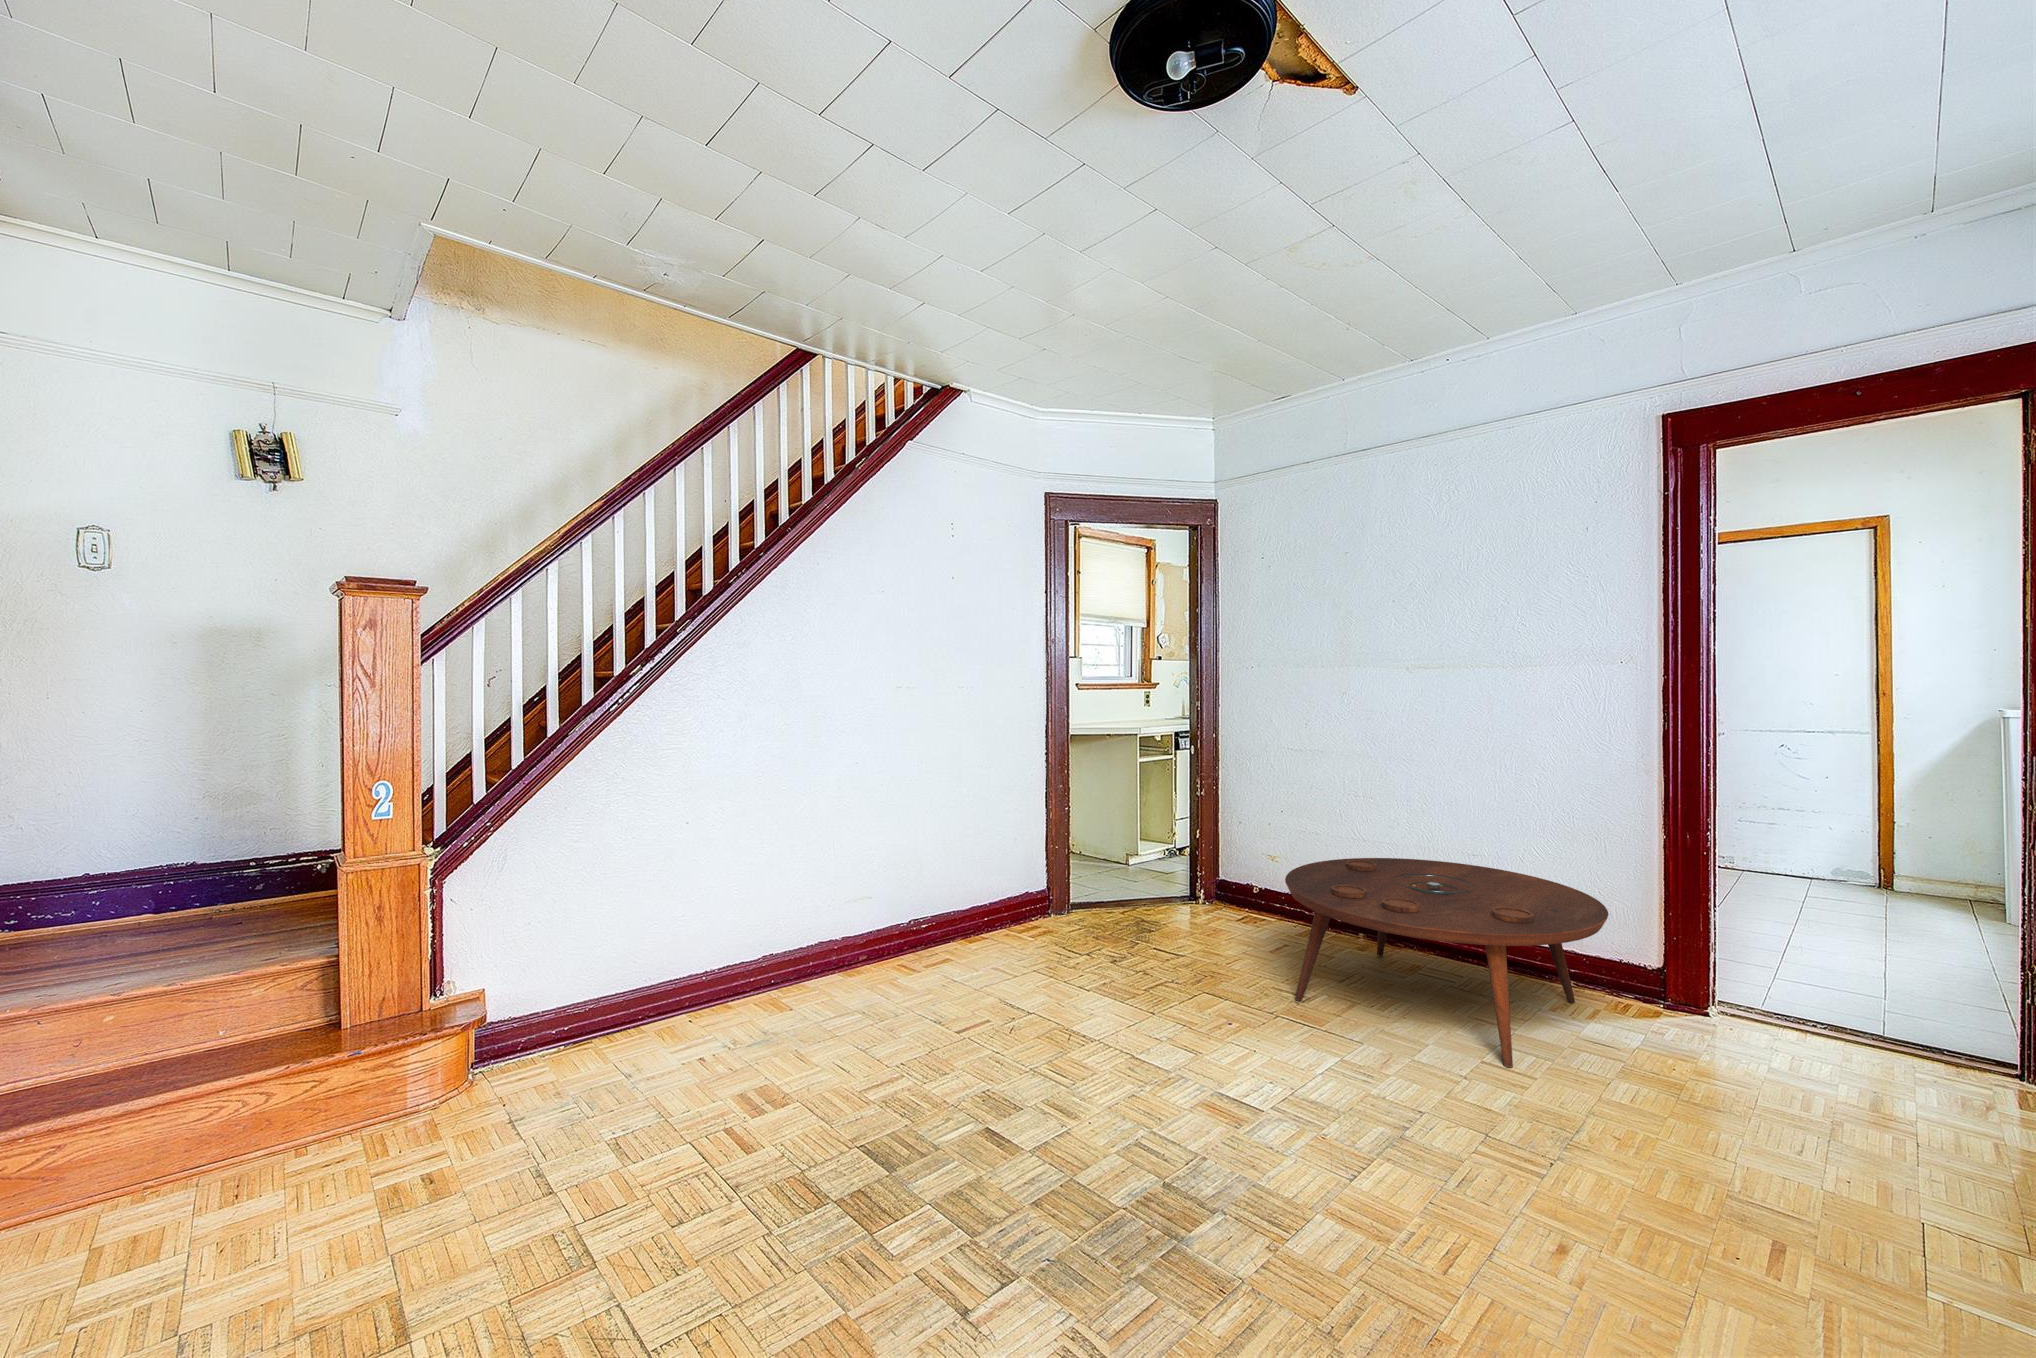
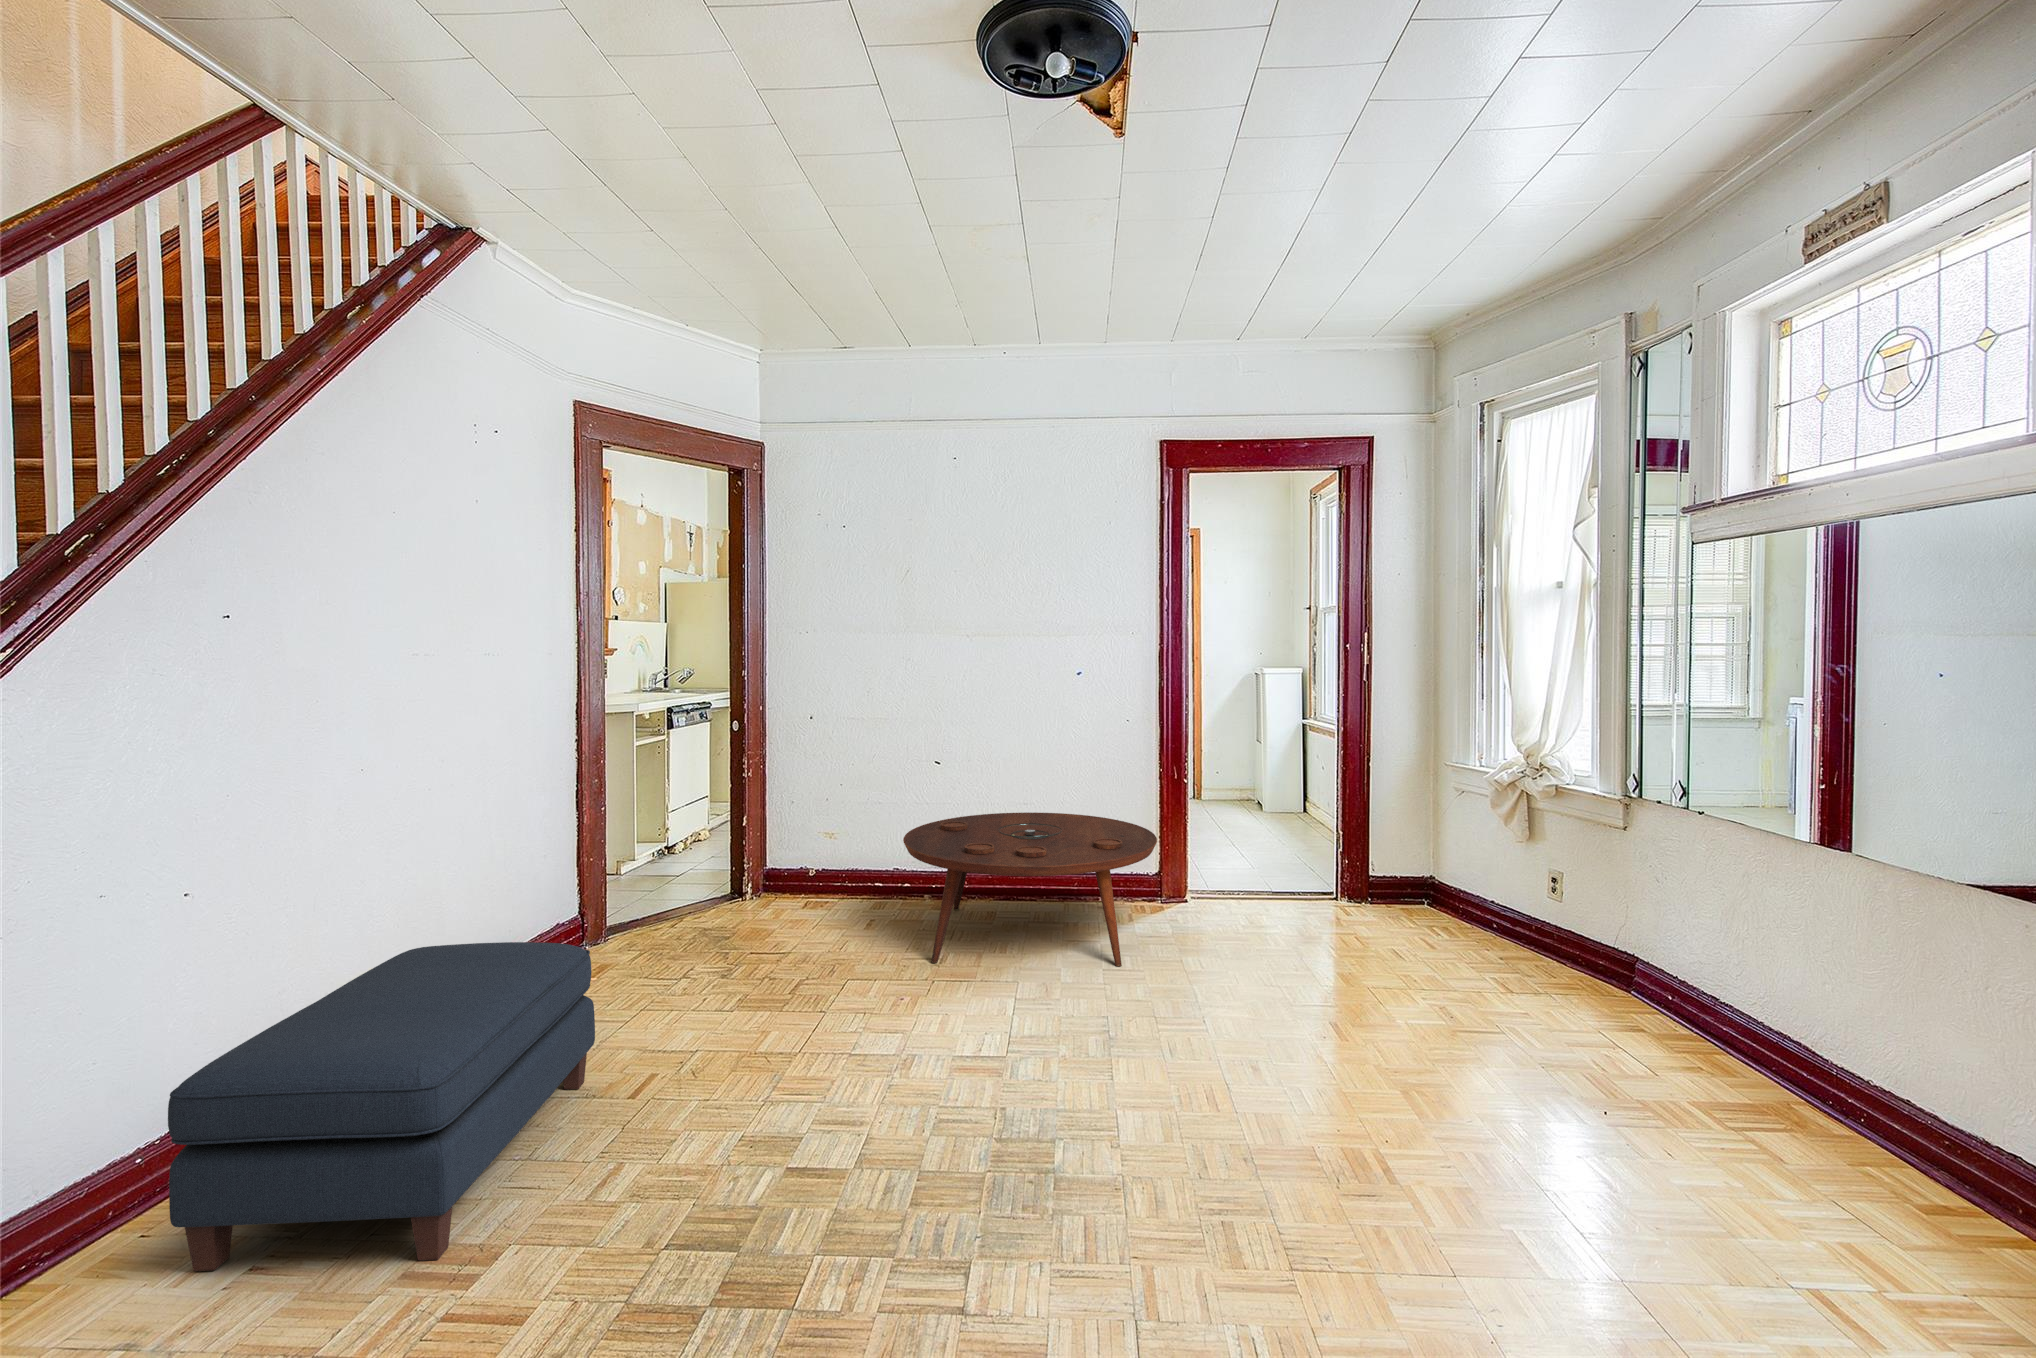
ottoman: none [675,883,954,1090] -> present [168,942,595,1271]

